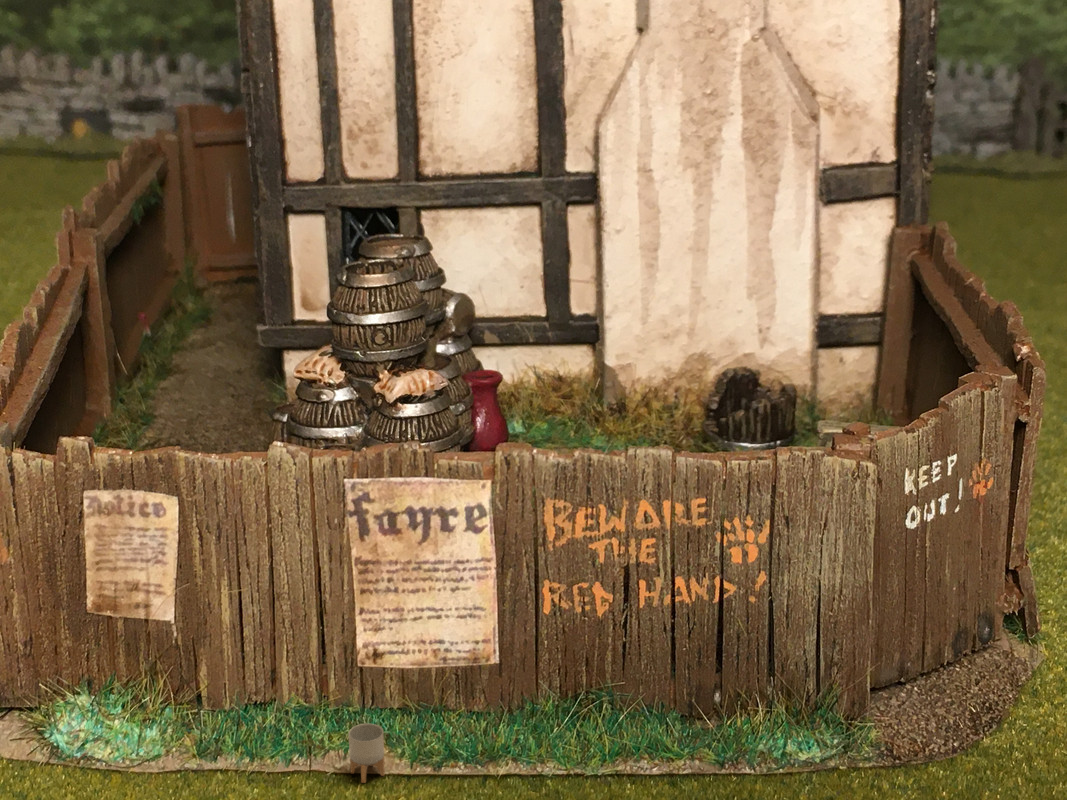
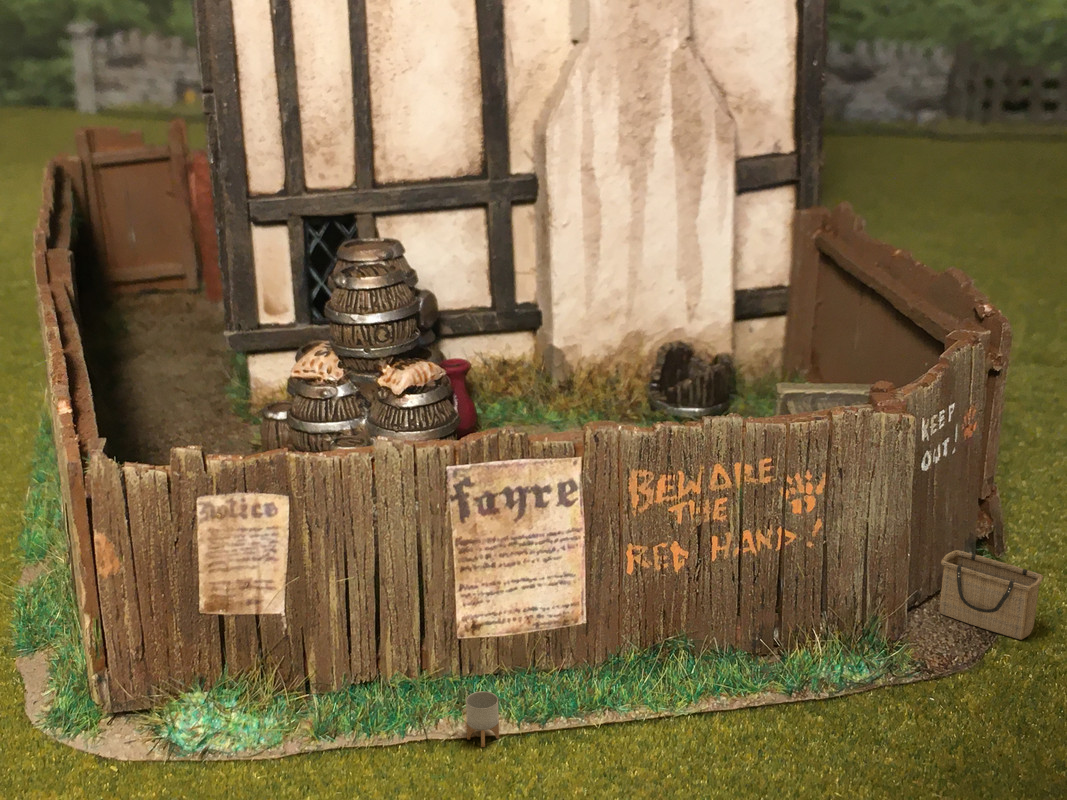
basket: none [934,623,1047,732] -> present [940,550,1043,640]

